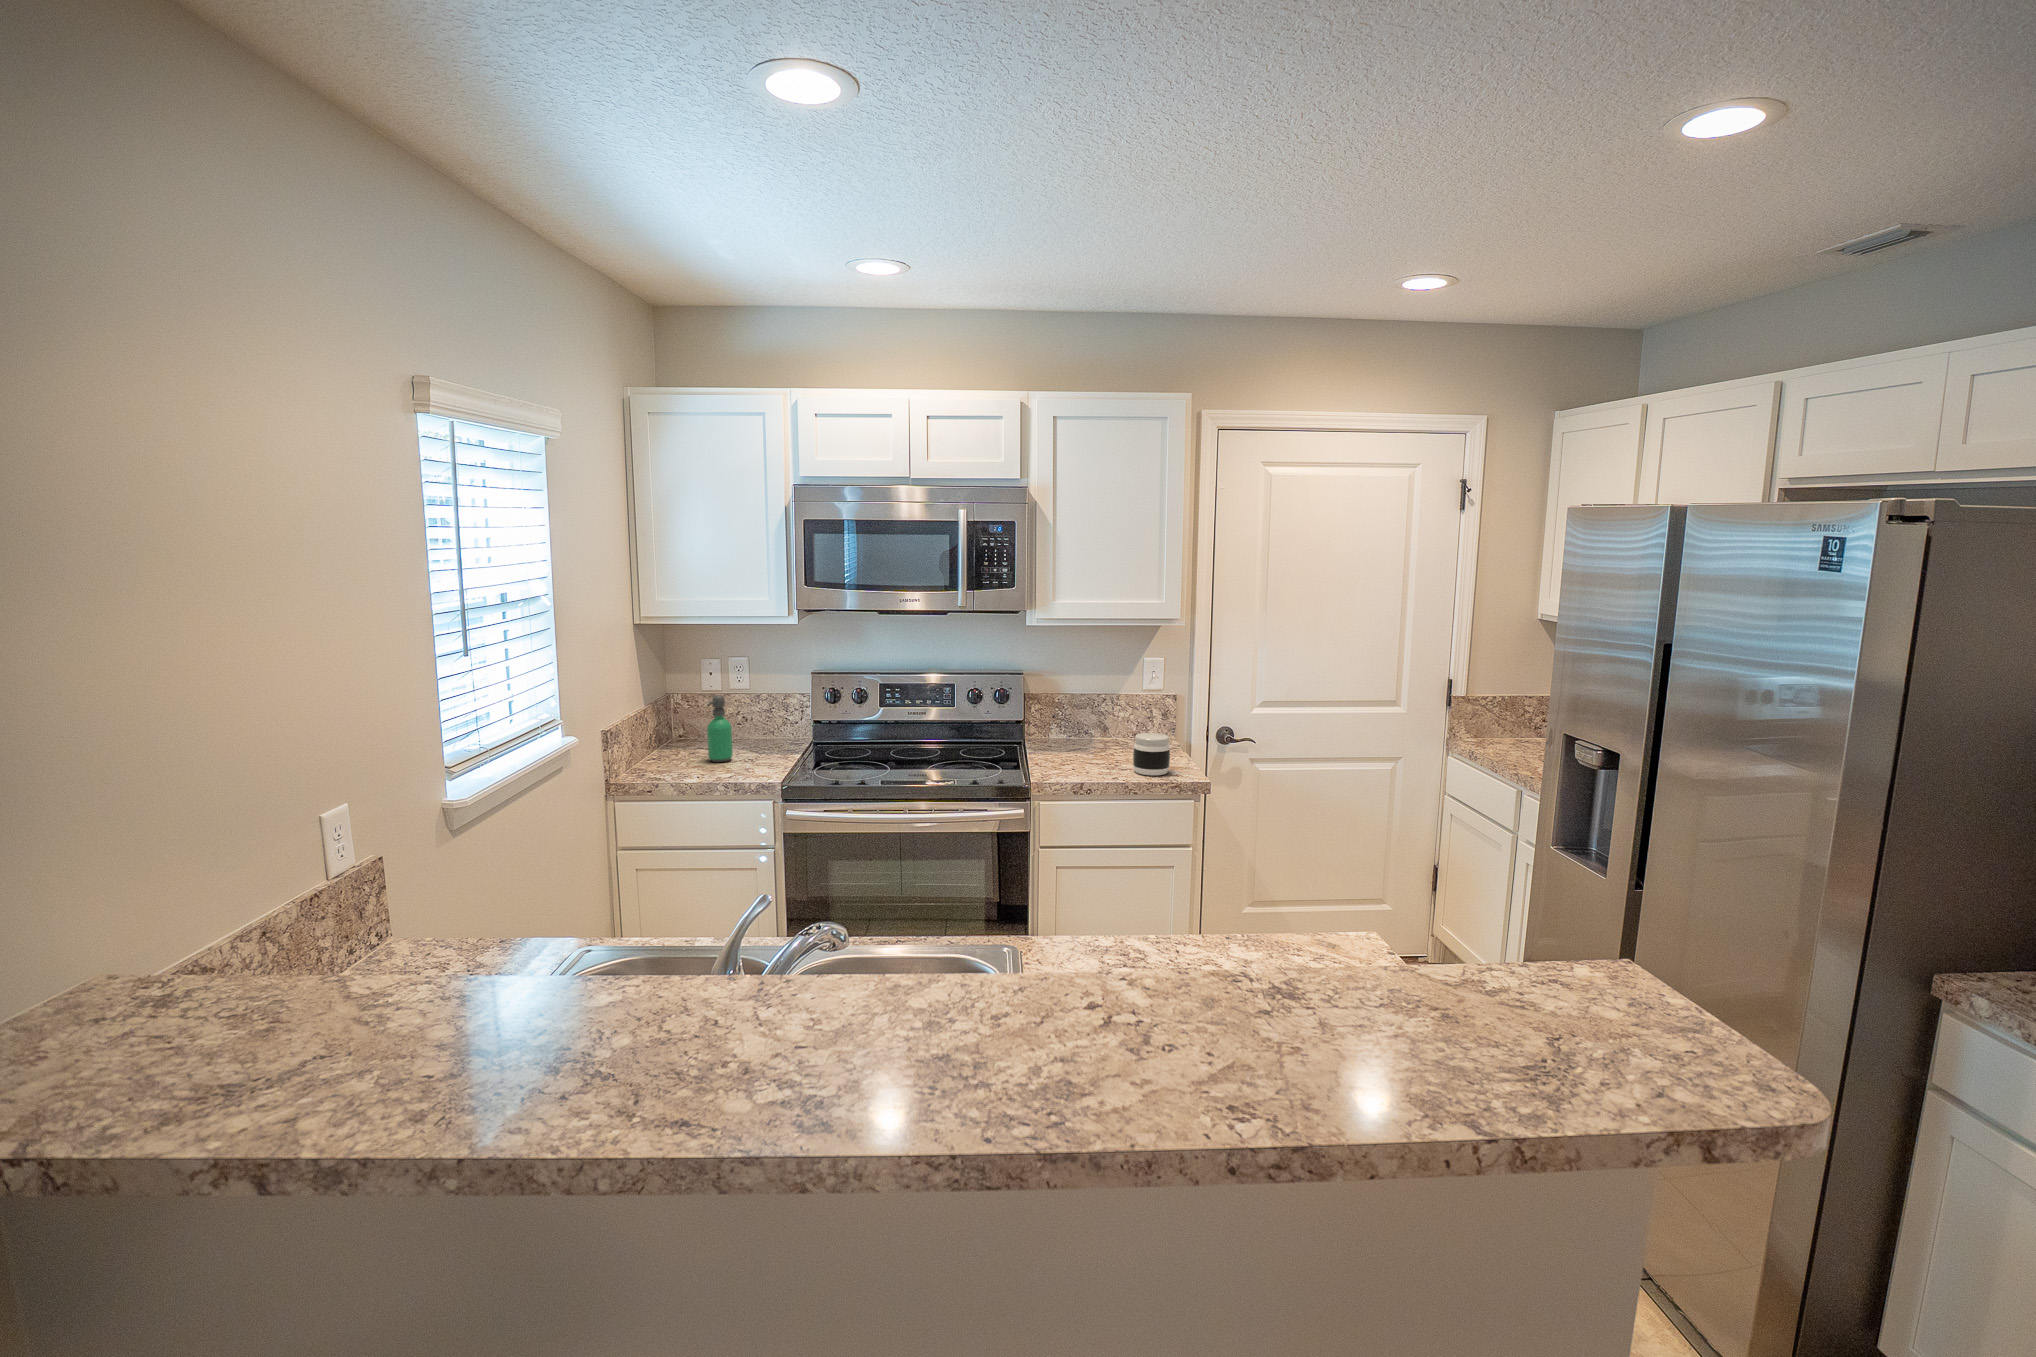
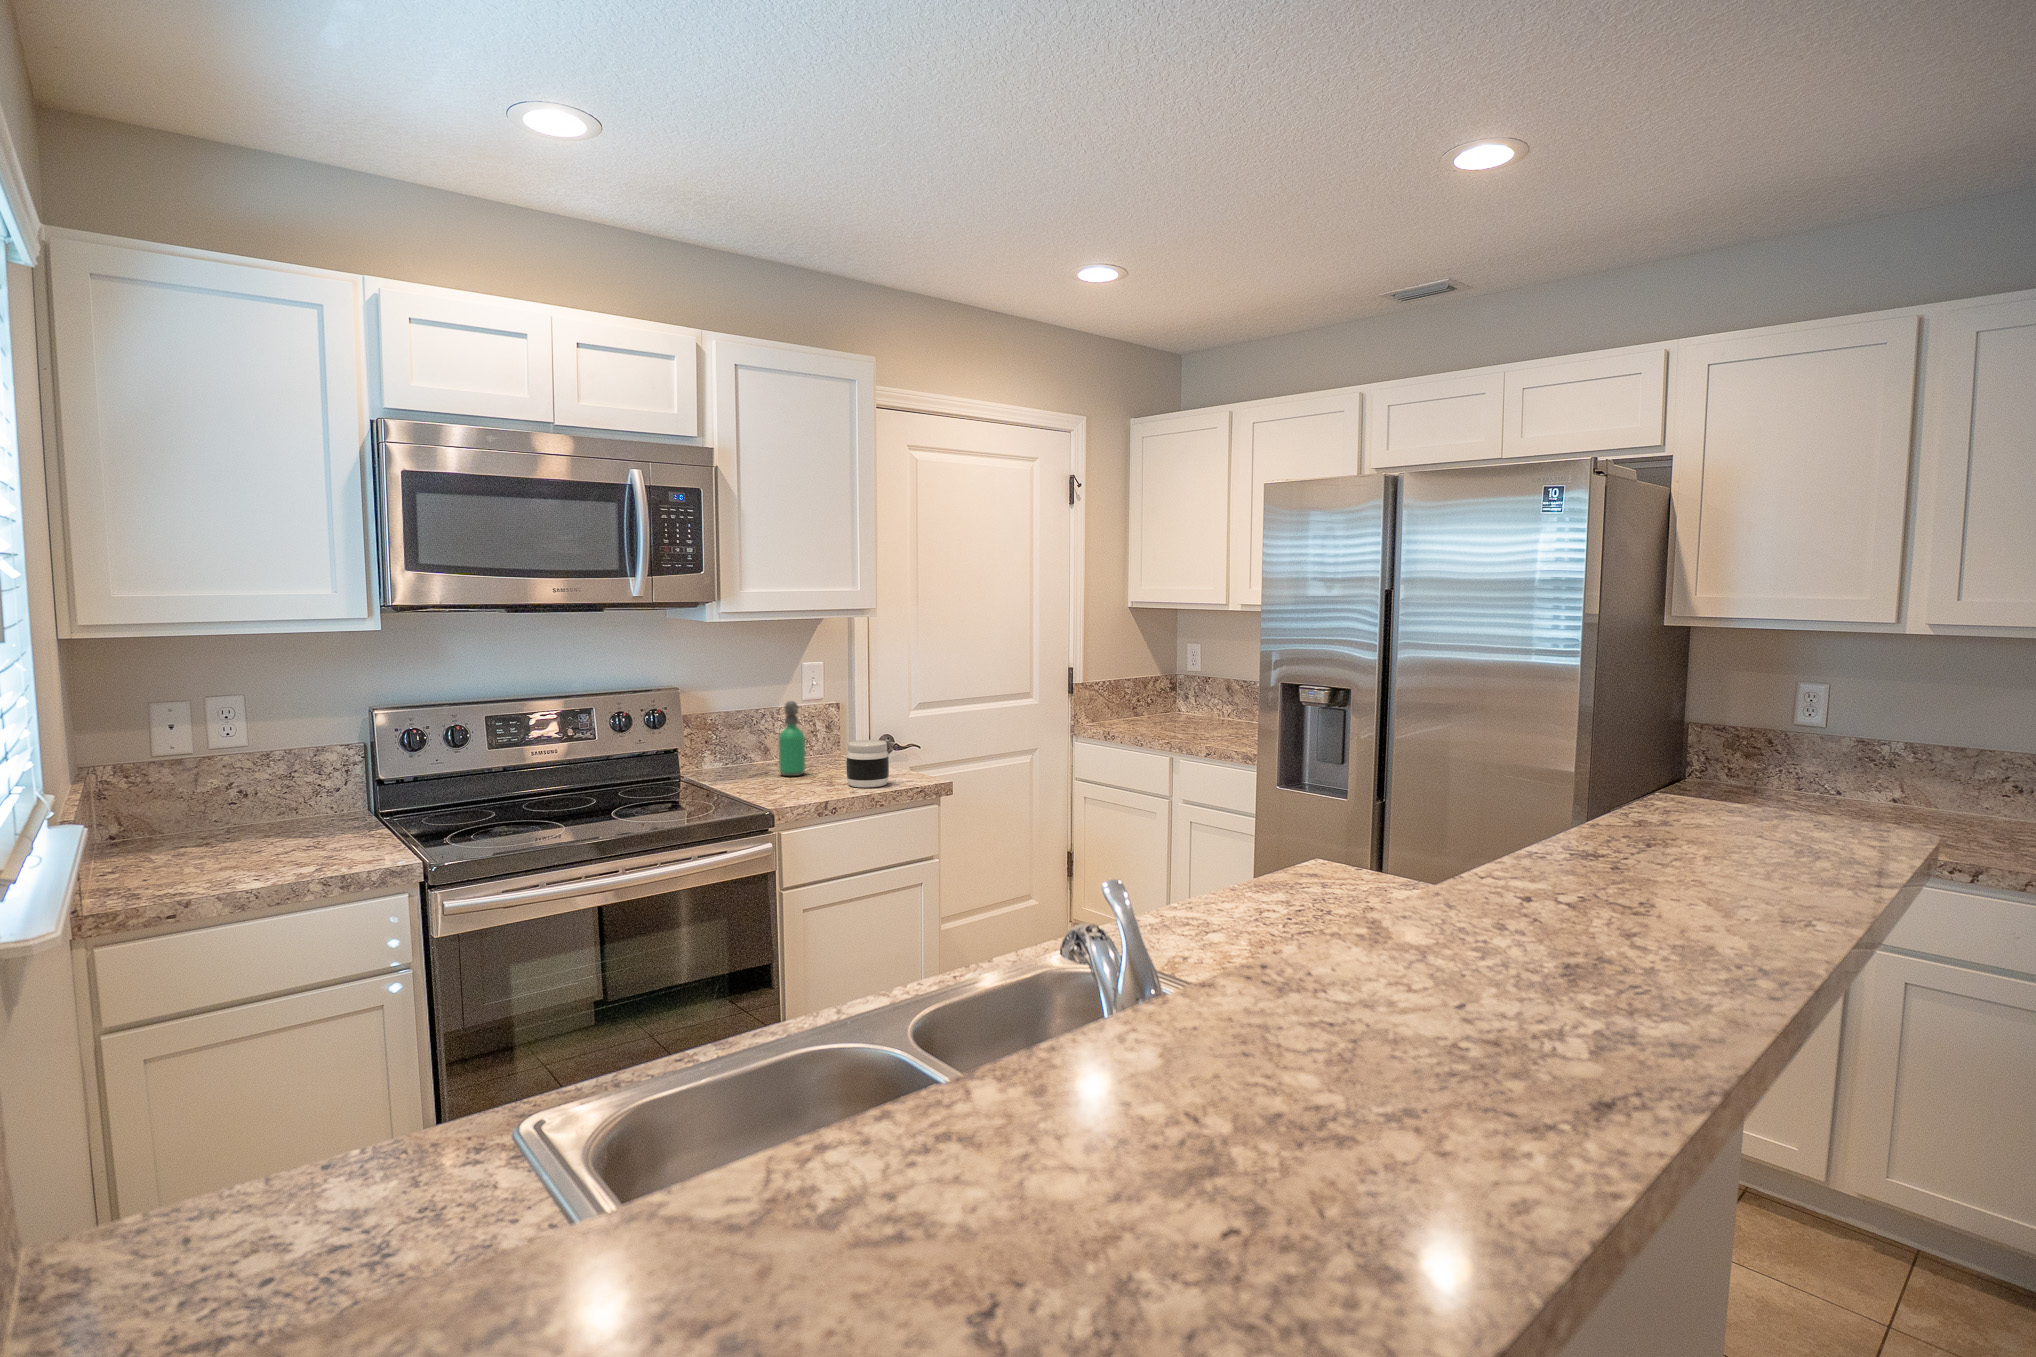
soap dispenser: present [707,695,732,762] -> present [779,701,805,776]

